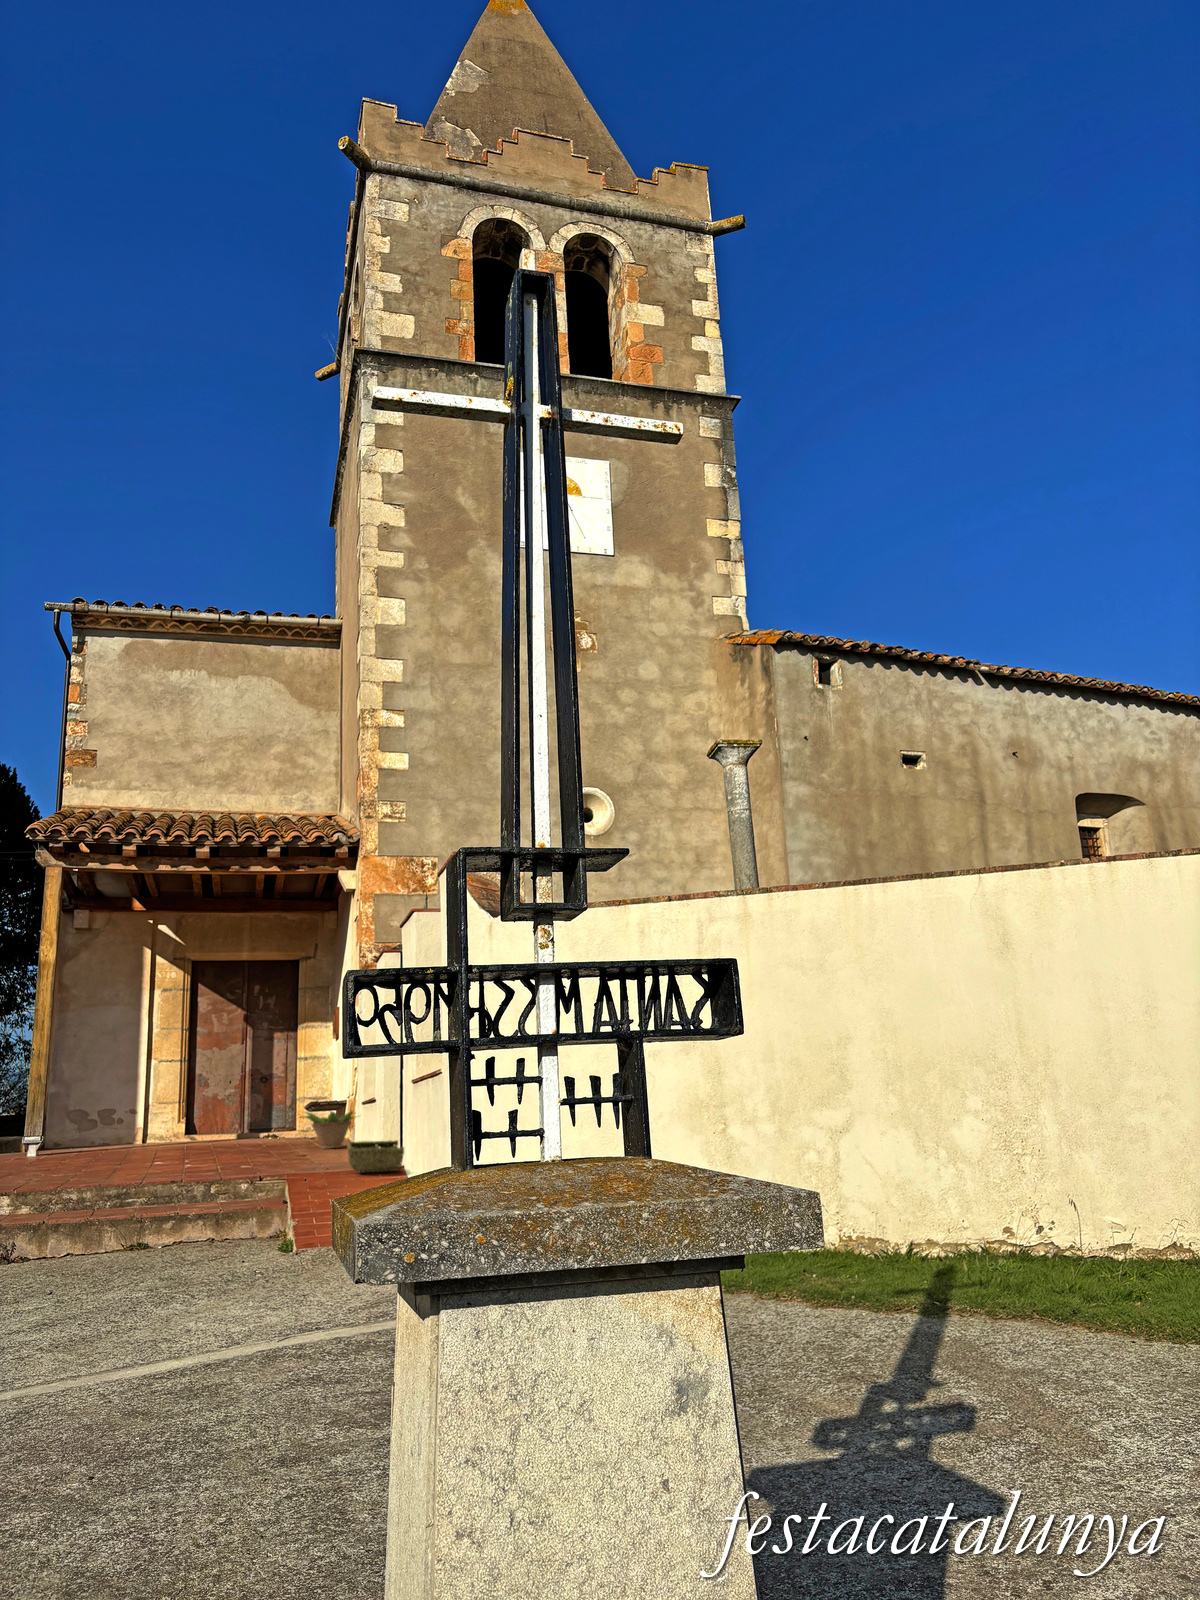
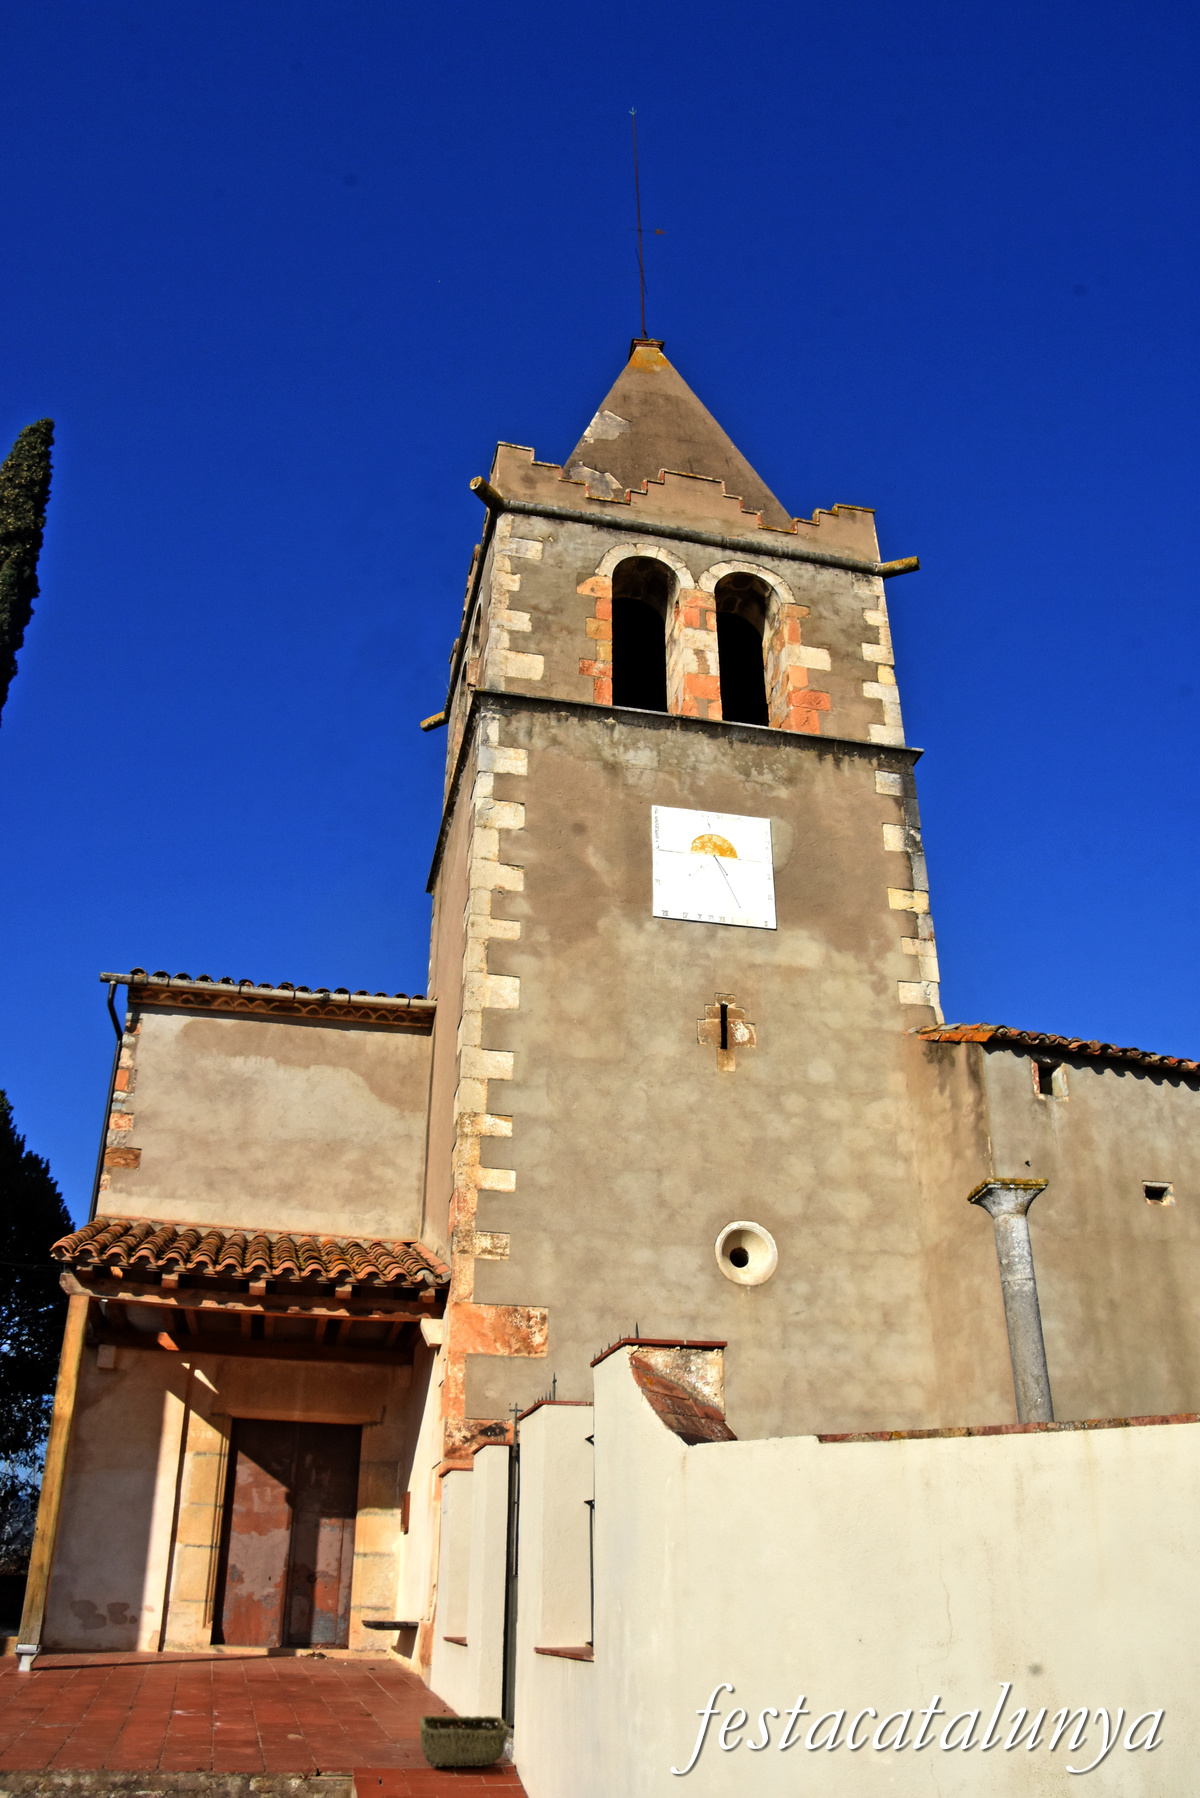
decorative plant: present [303,1111,354,1149] -> none [357,1651,436,1709]

